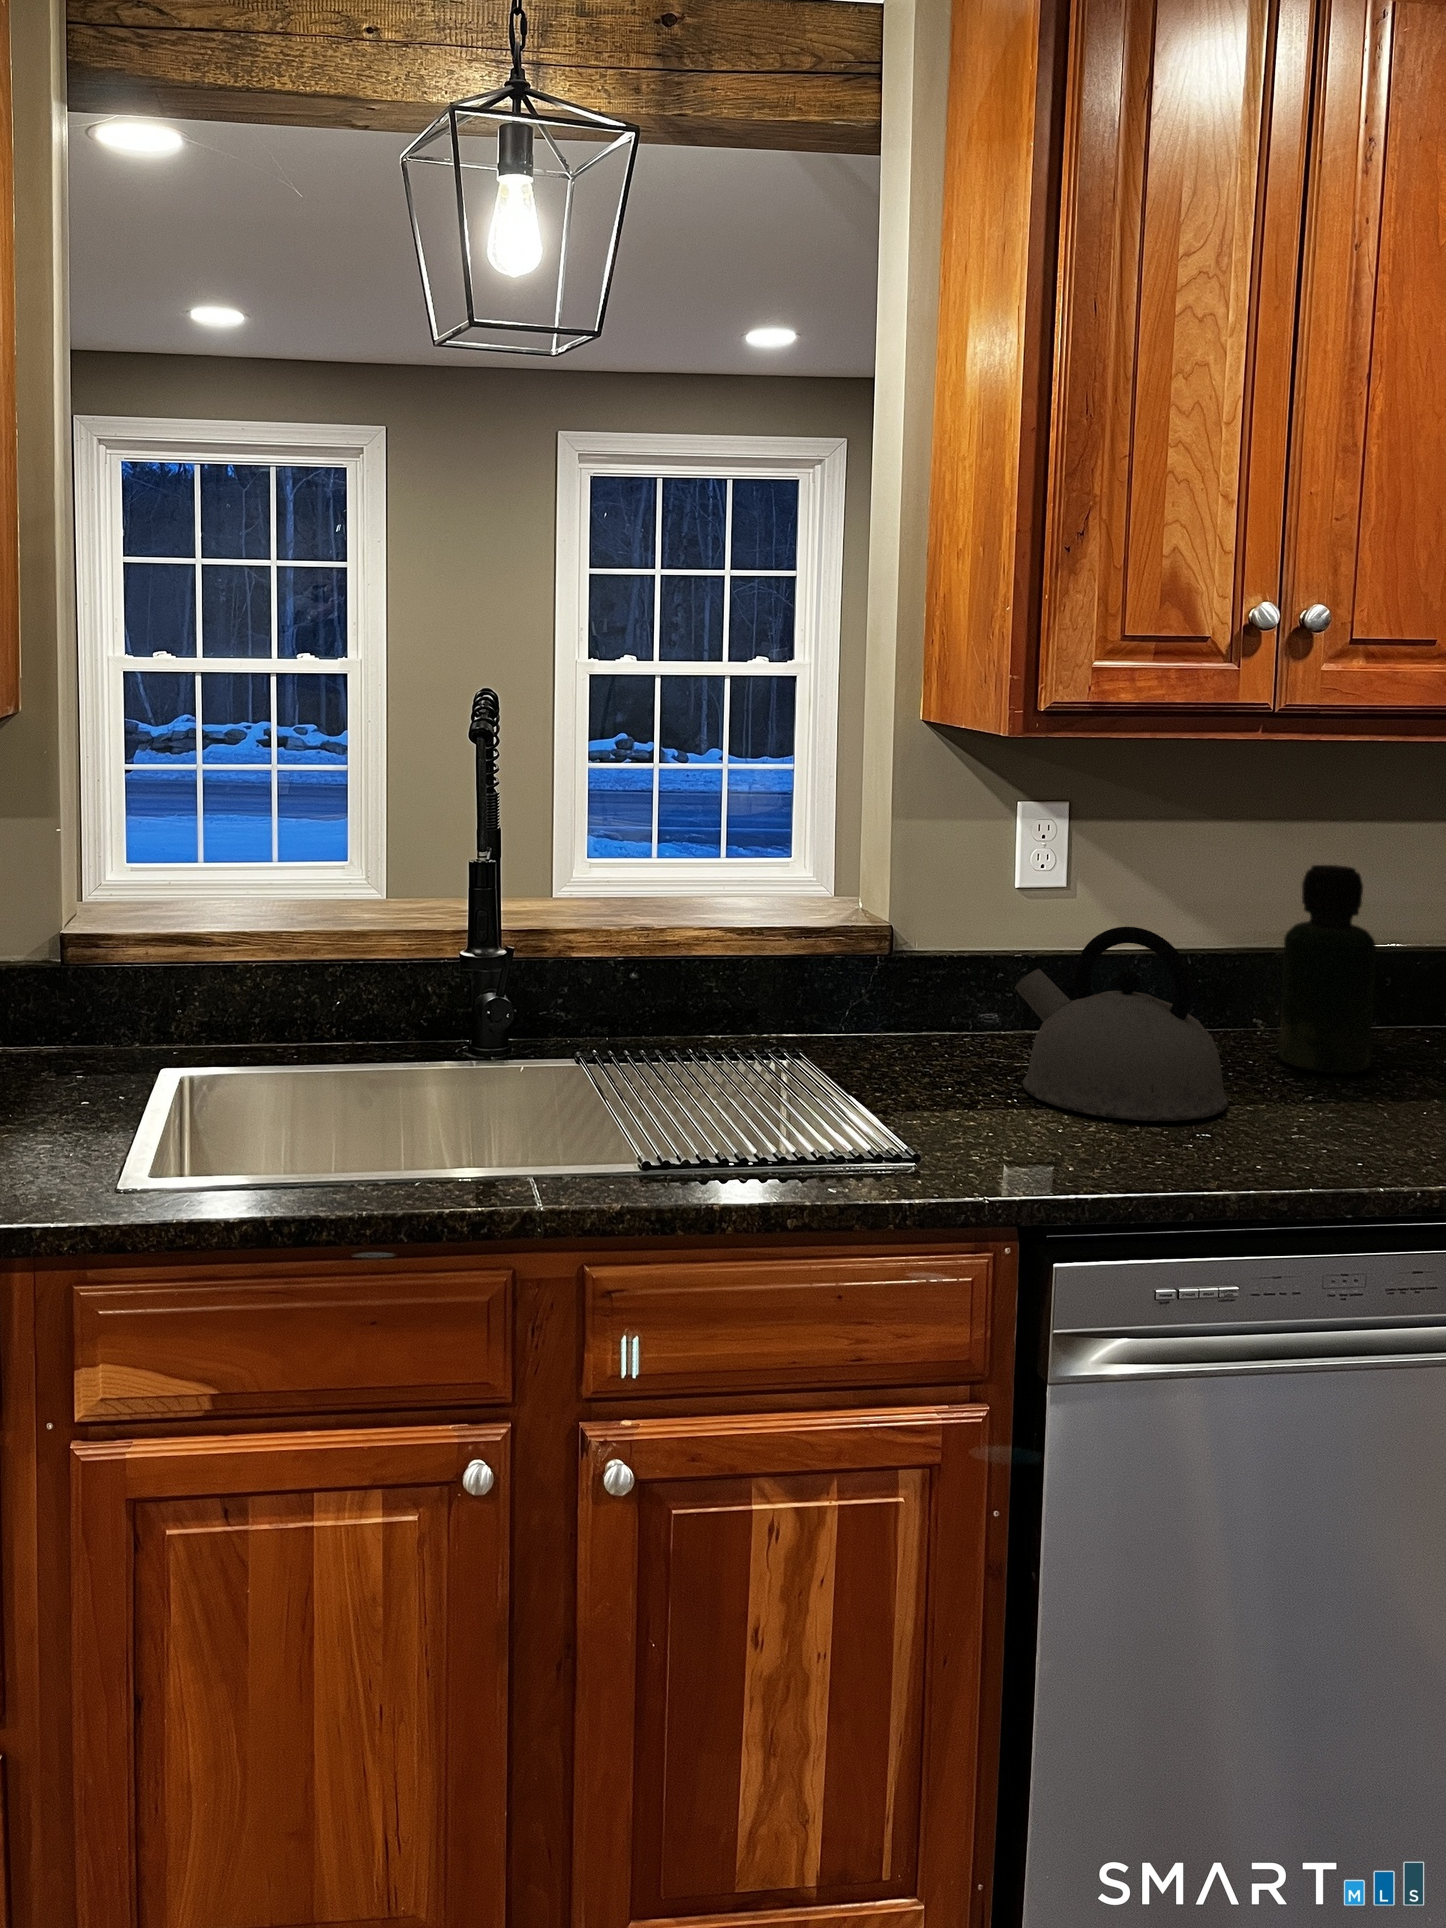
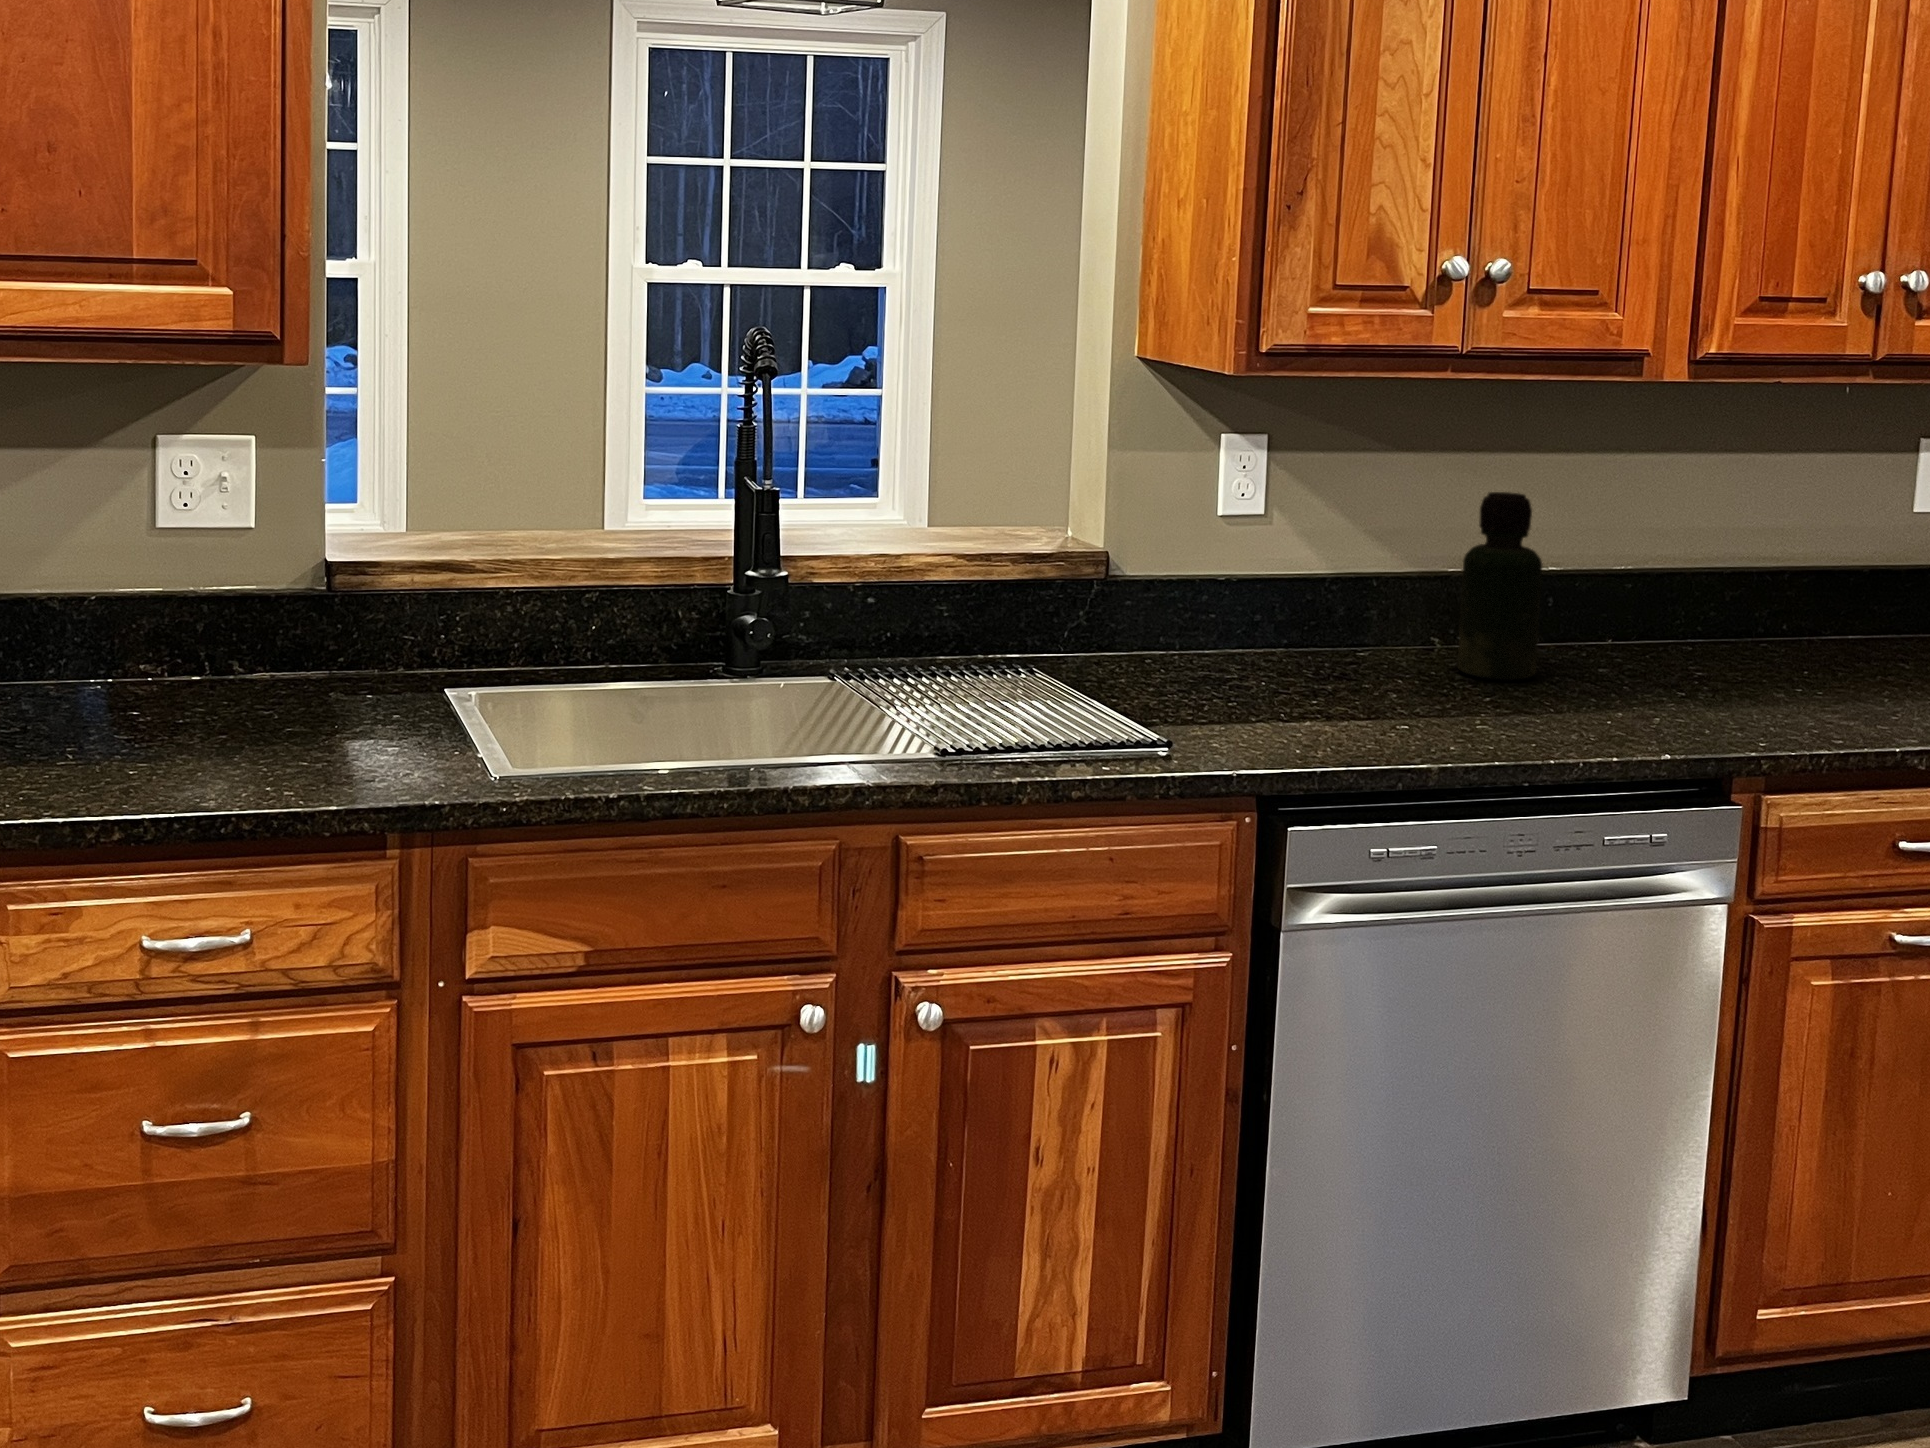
kettle: present [1015,927,1228,1121] -> none [1231,547,1418,715]

